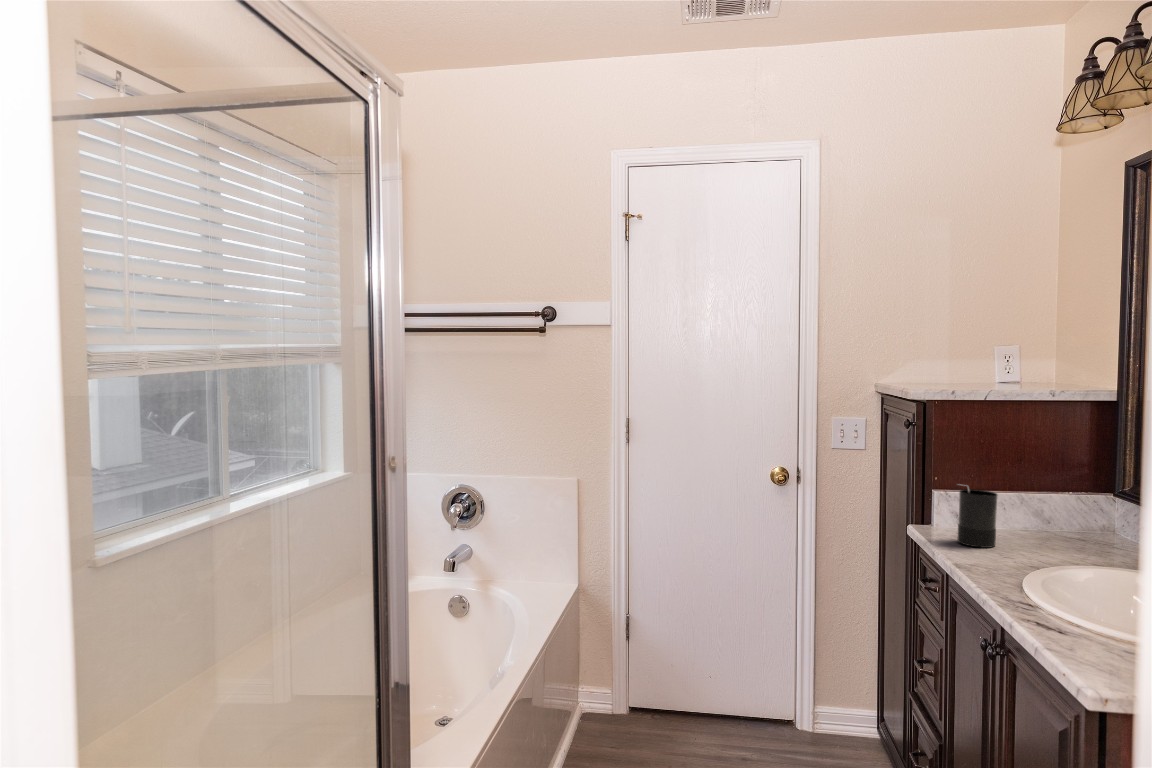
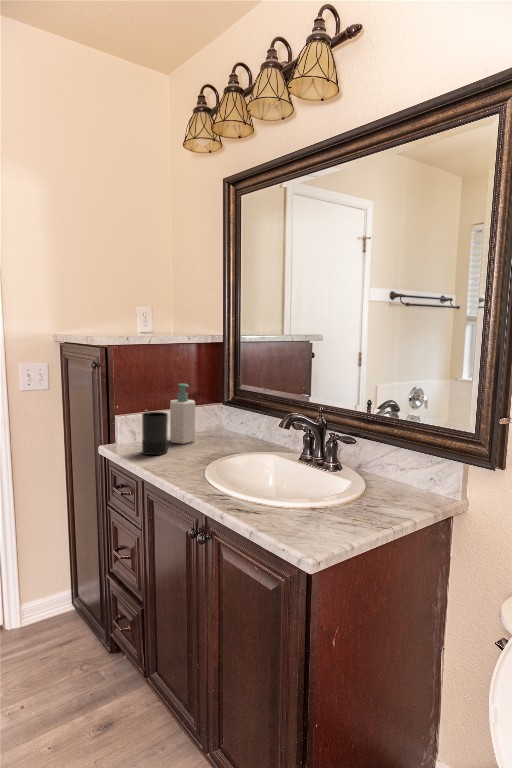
soap bottle: none [1008,457,1052,543] -> present [170,384,195,444]

